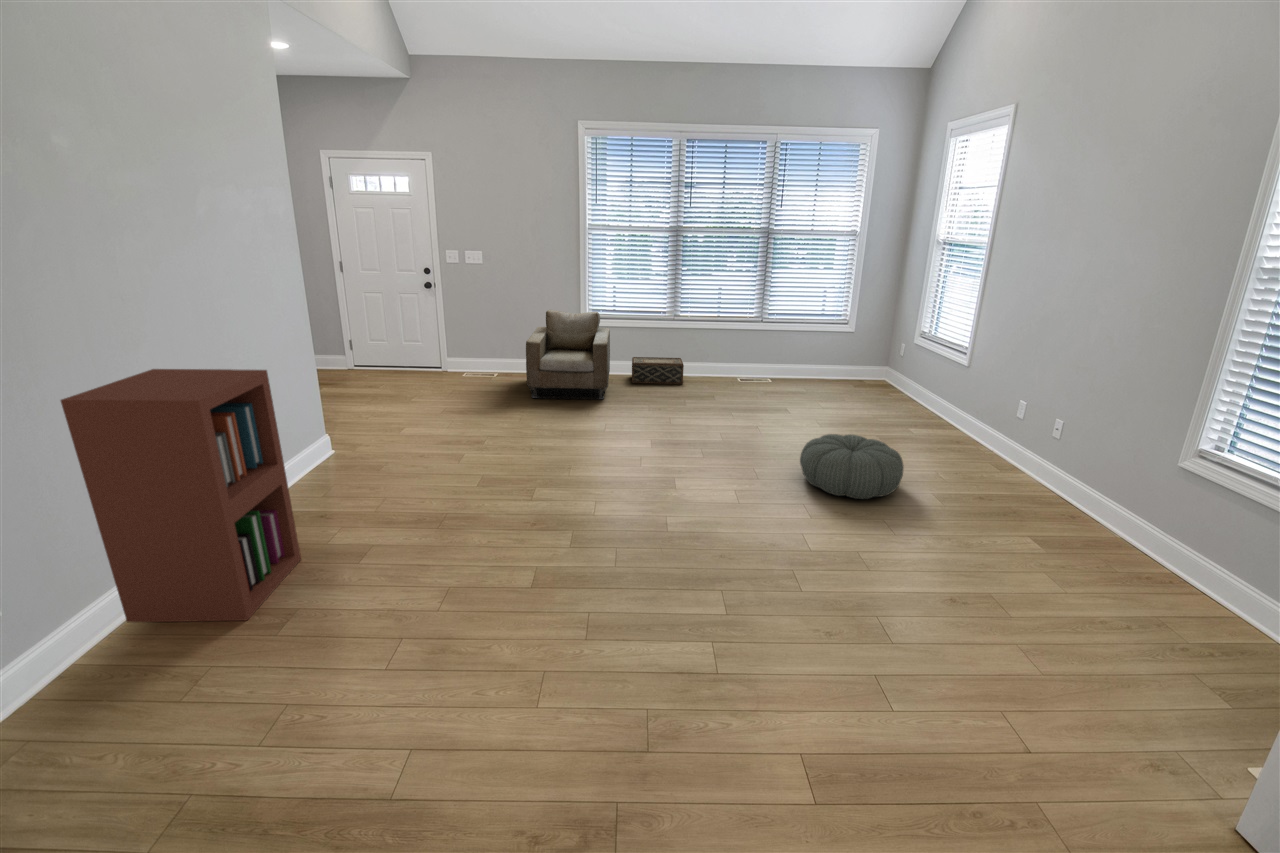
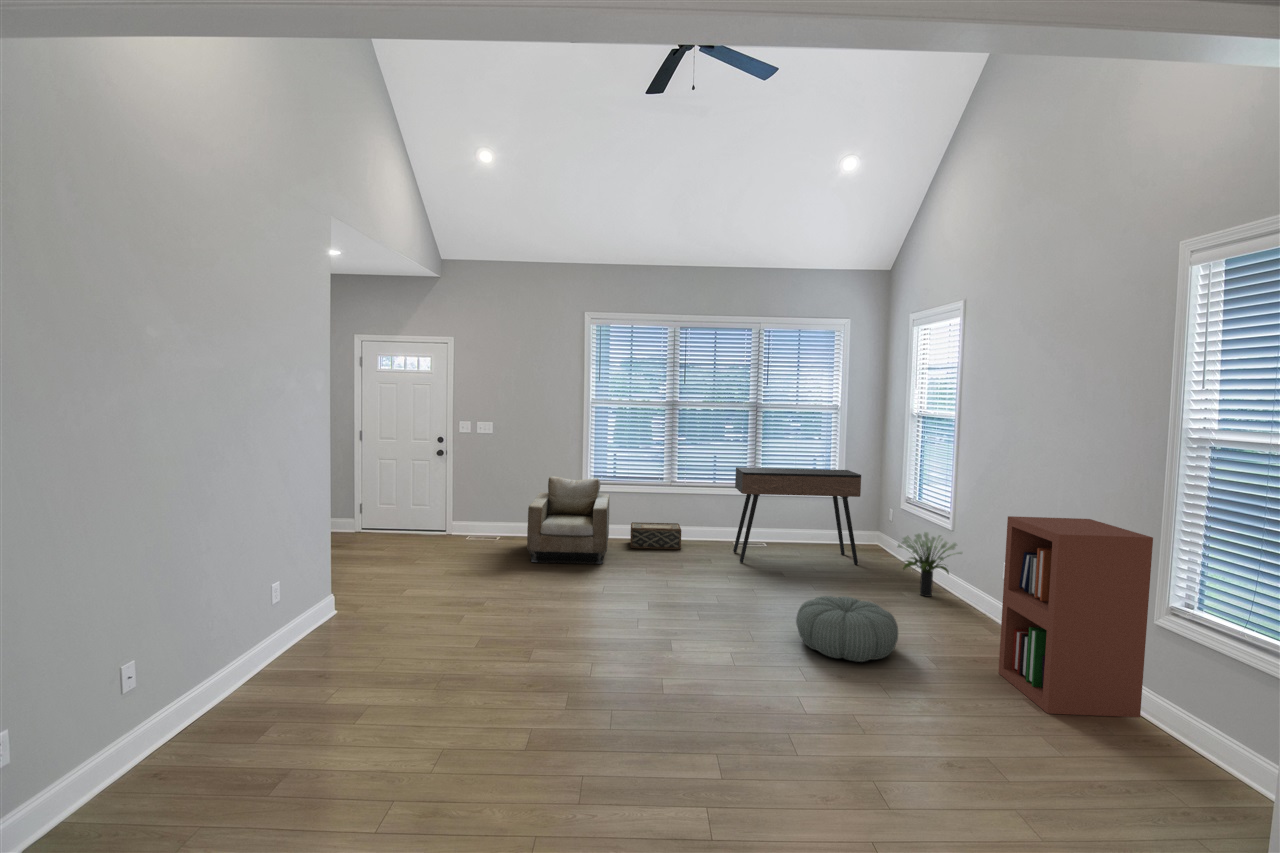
console table: none [736,300,874,399] -> present [733,467,861,565]
potted plant: none [905,368,973,432] -> present [898,532,962,597]
bookshelf: present [61,369,301,622] -> present [999,516,1153,717]

